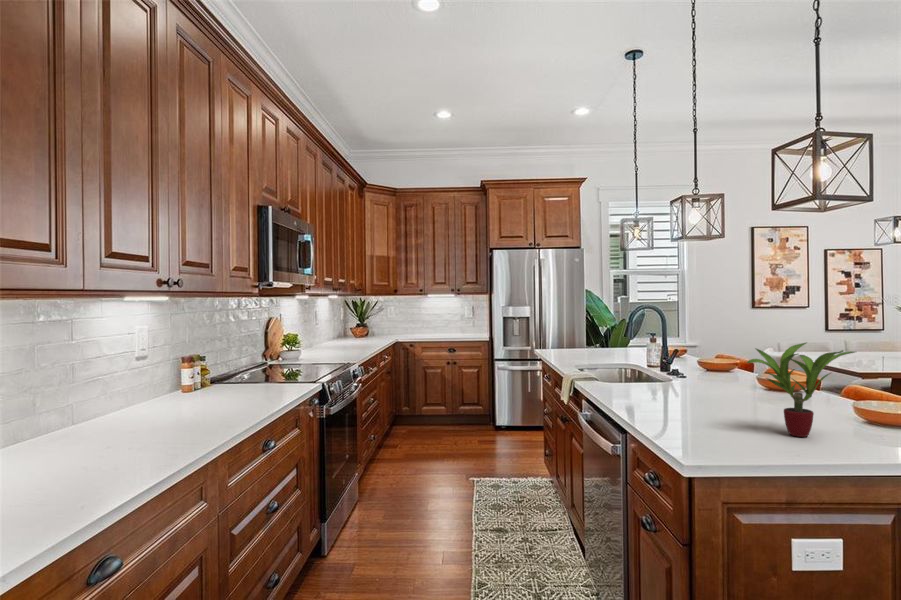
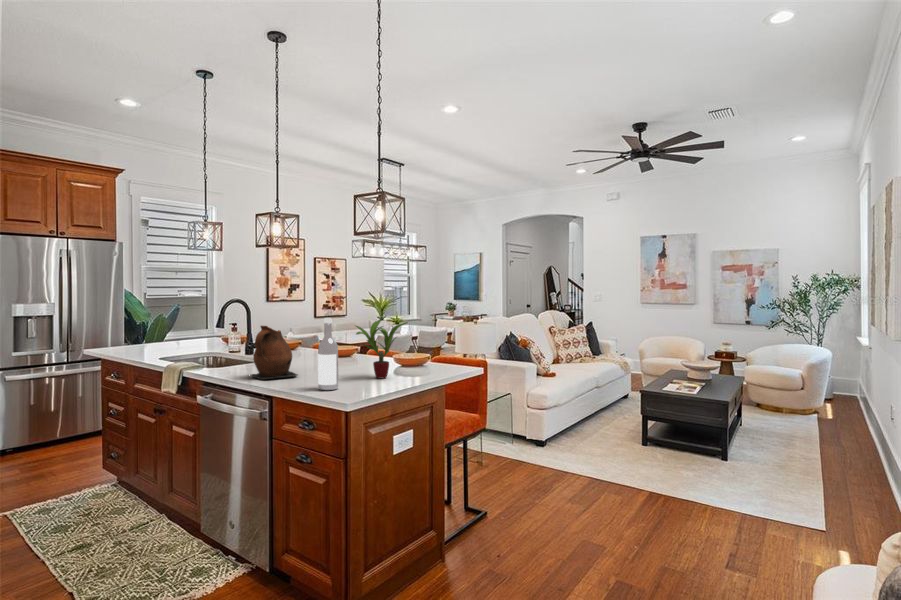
wine bottle: none [675,336,705,439] -> present [318,318,338,390]
ceramic pitcher: none [622,339,678,410] -> present [252,326,297,379]

